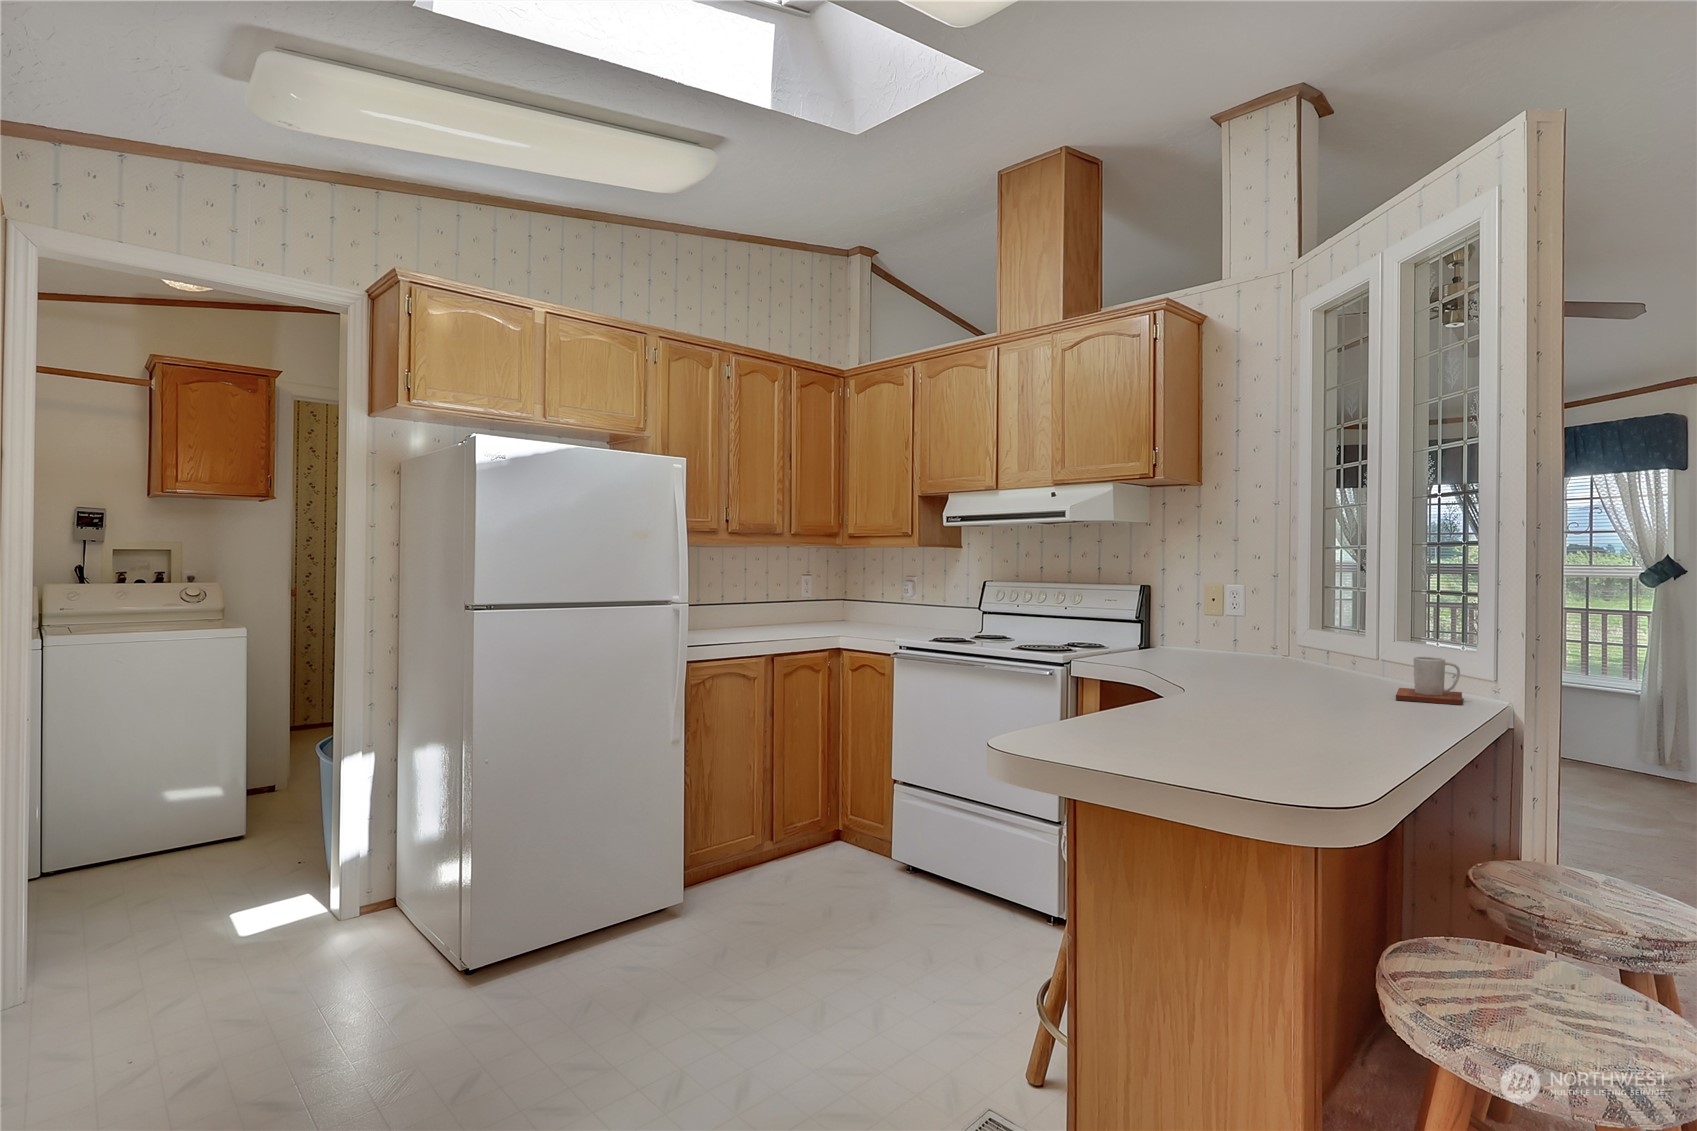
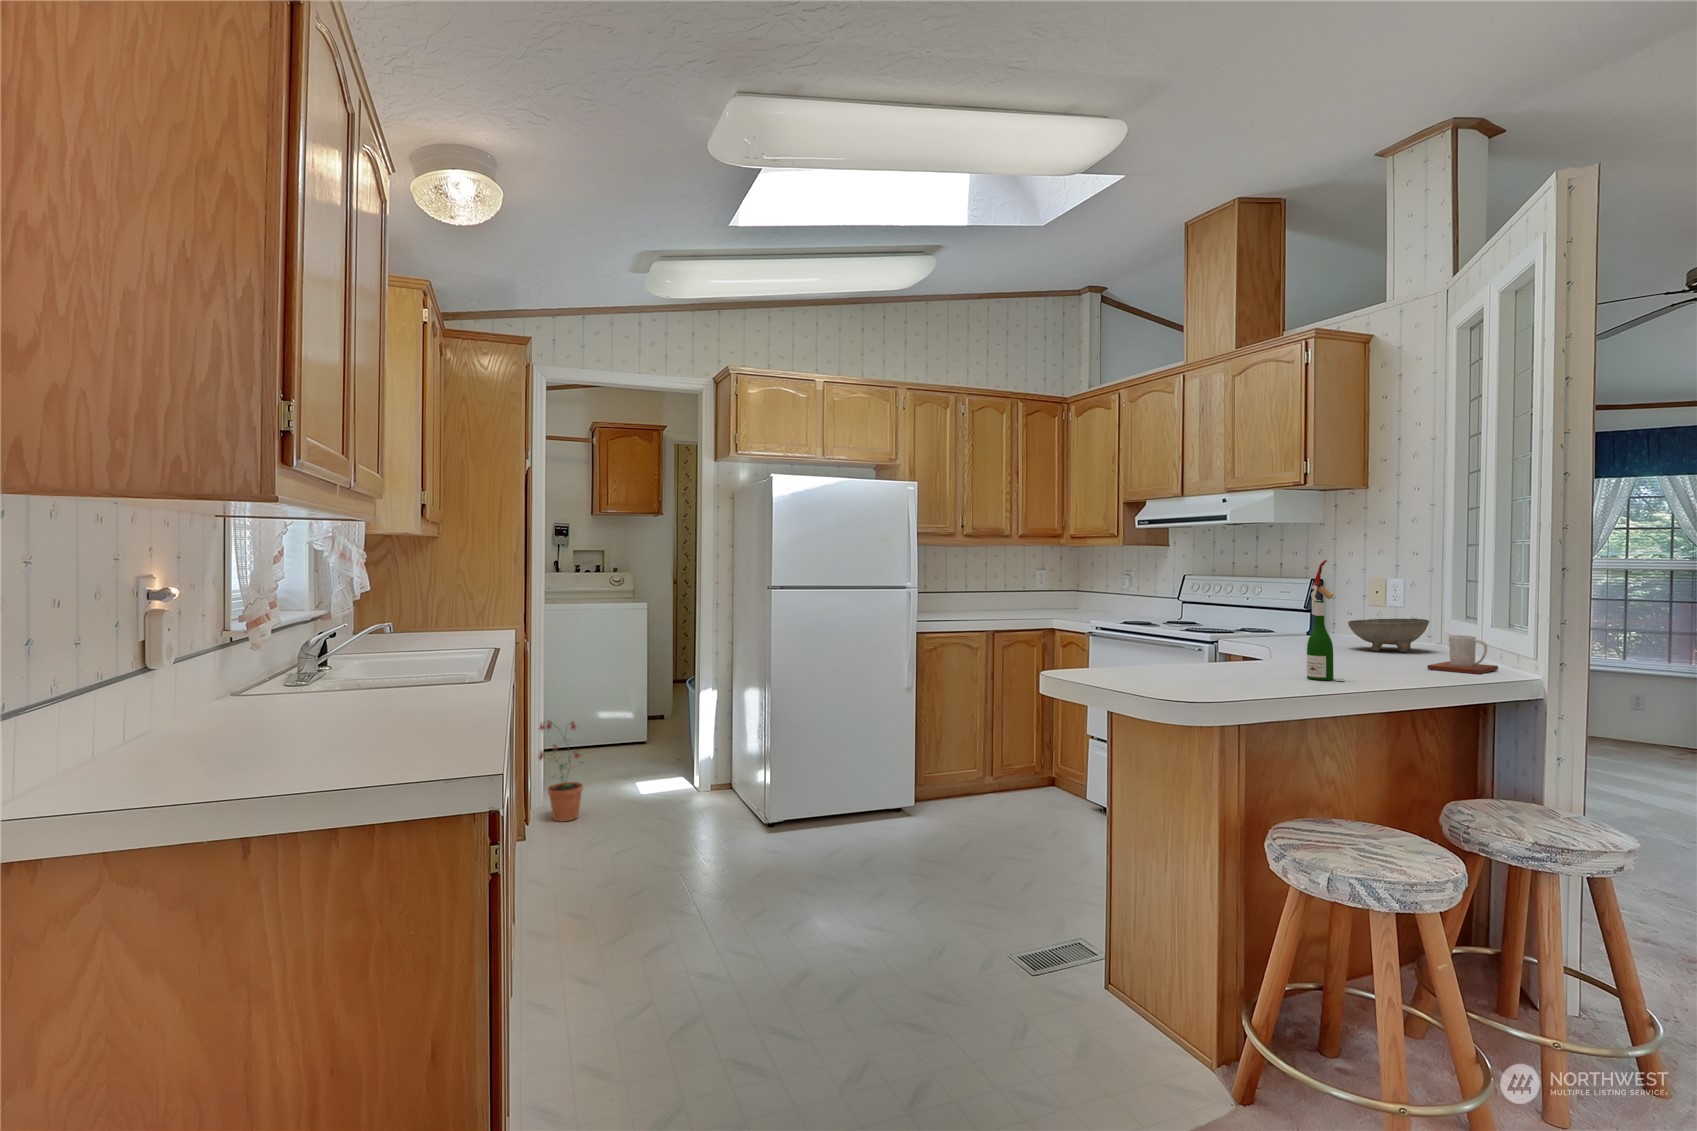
wine bottle: none [1322,566,1376,729] -> present [1307,560,1345,681]
bowl: none [1236,633,1324,673] -> present [1348,619,1429,652]
potted plant: none [18,837,133,1017] -> present [539,721,583,821]

